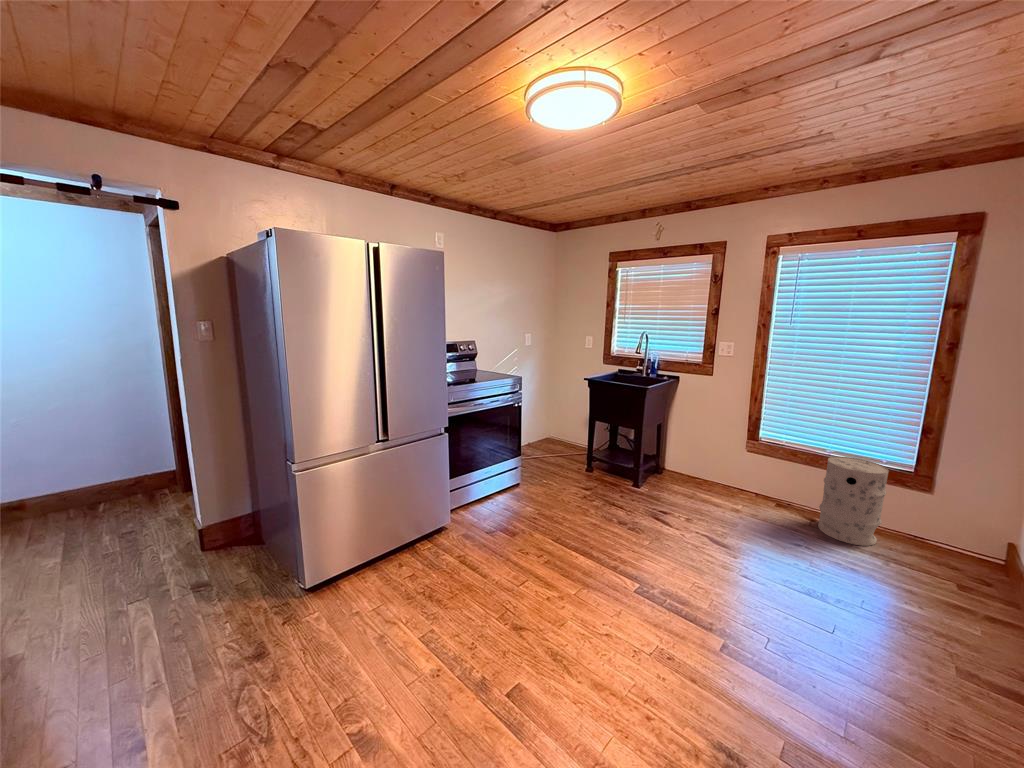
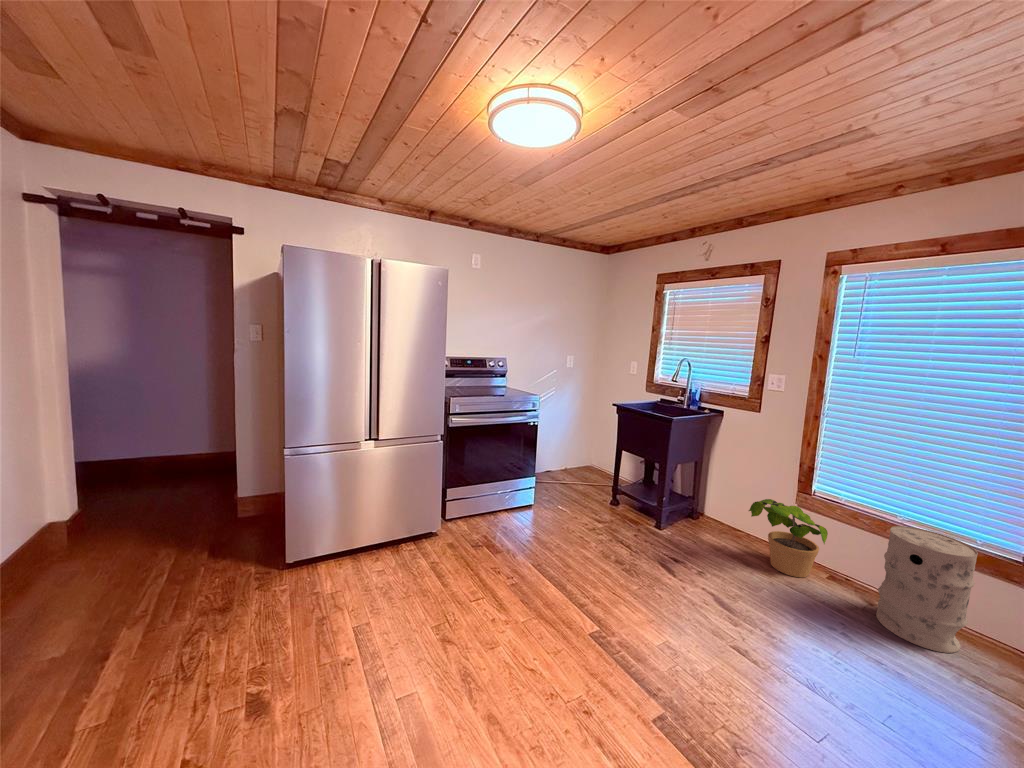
potted plant: none [713,449,776,509] -> present [749,499,828,577]

